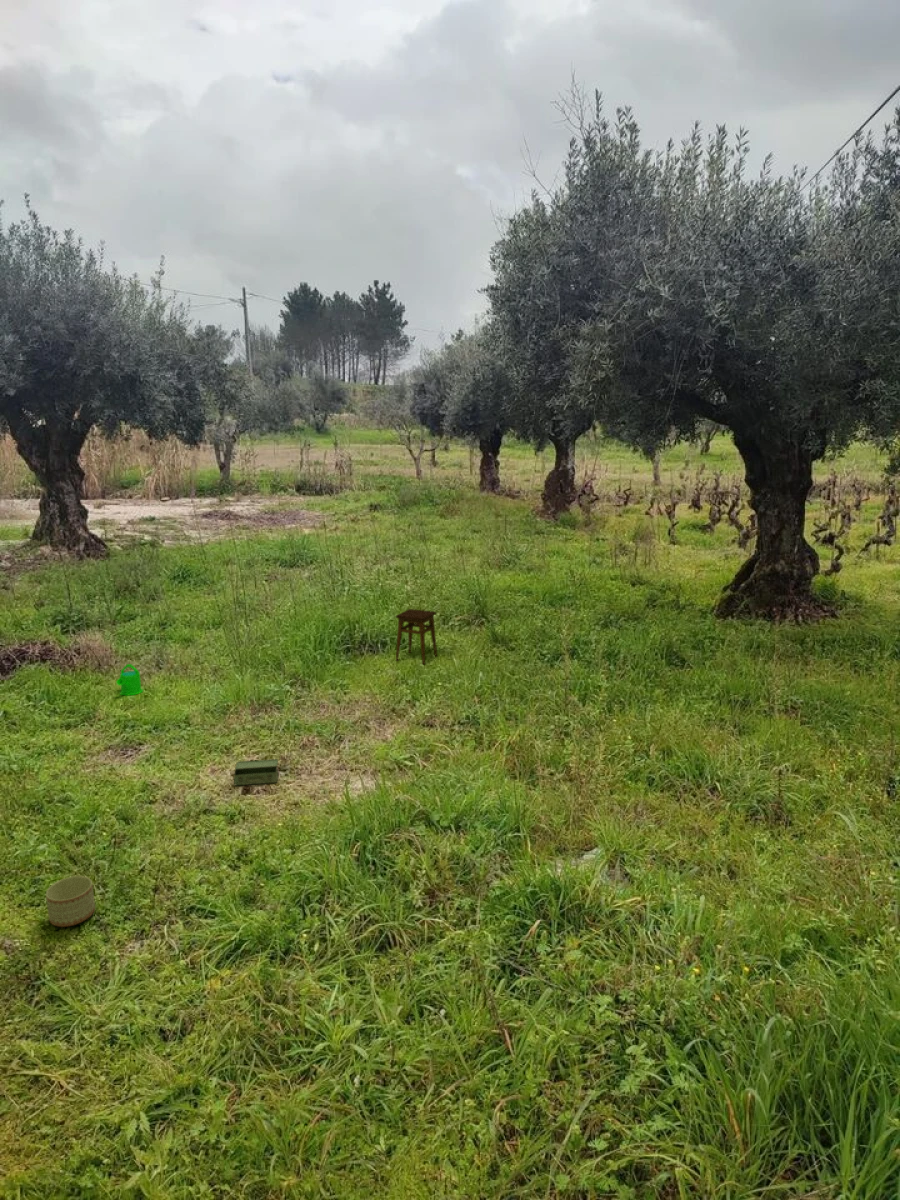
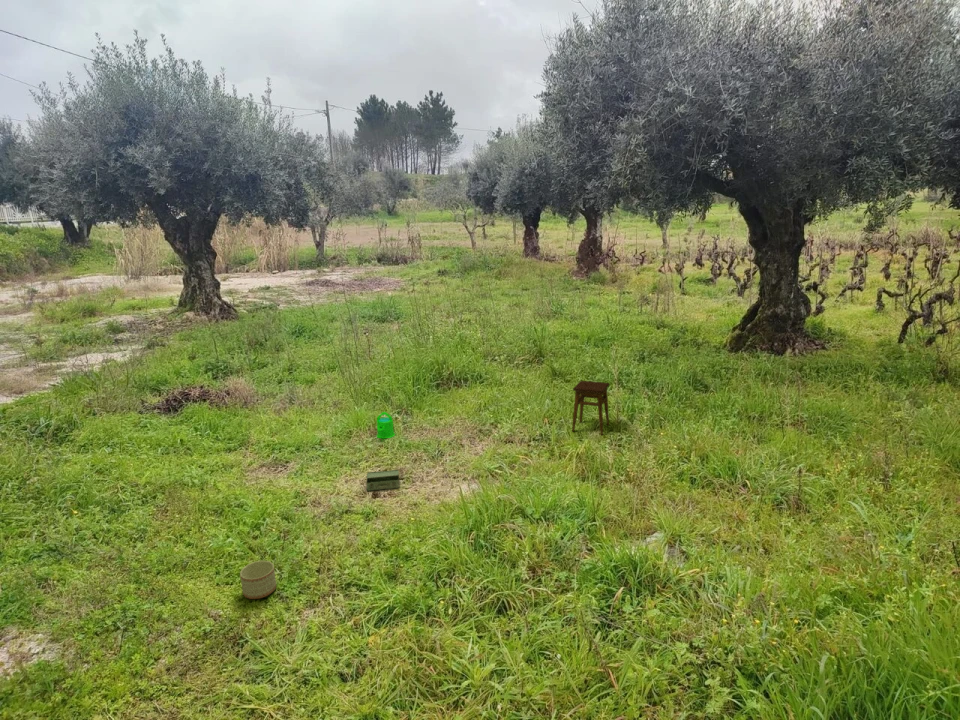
stool: present [396,609,437,664] -> present [572,381,609,435]
watering can: present [116,664,143,696] -> present [377,412,395,439]

